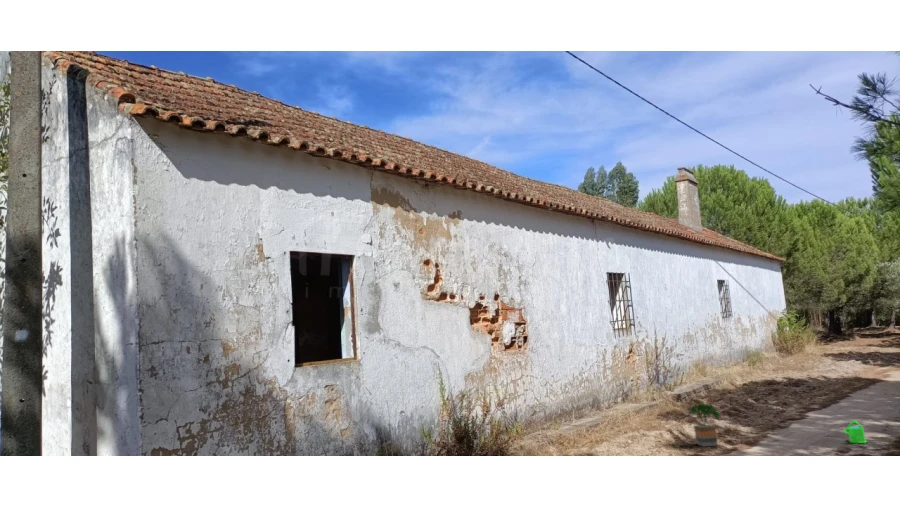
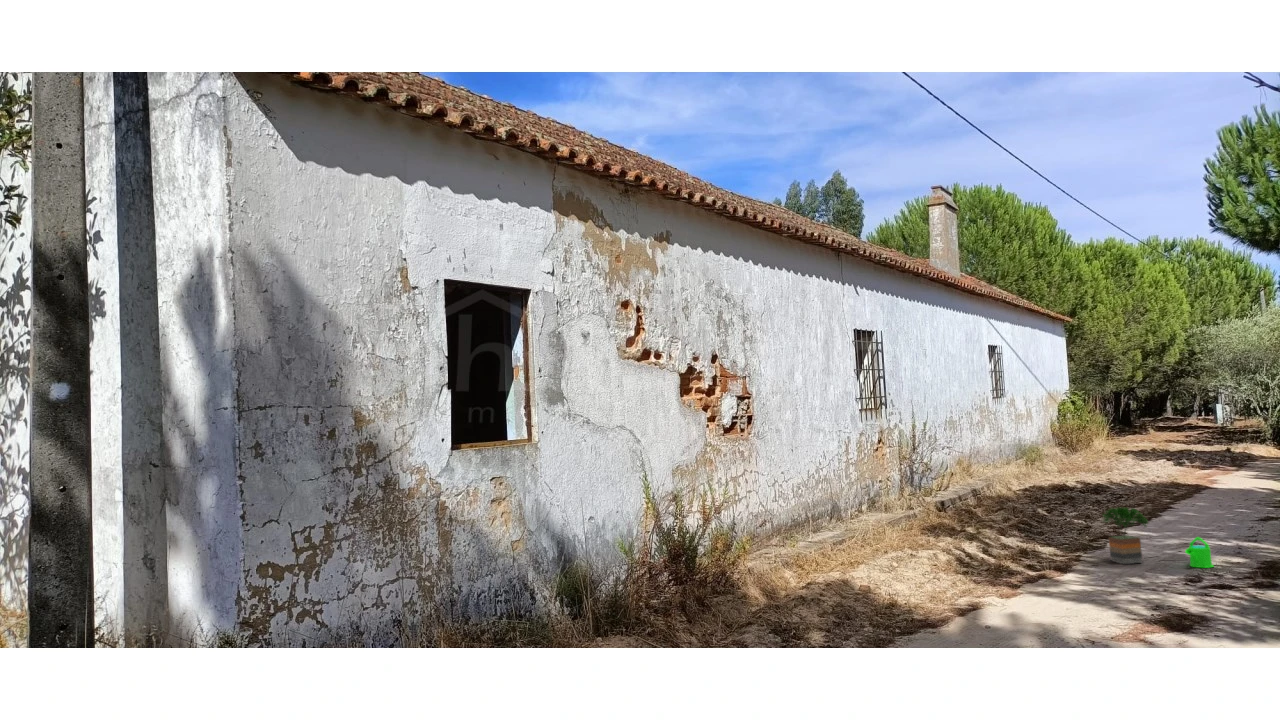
potted tree: present [689,404,720,447] -> present [1103,507,1148,564]

